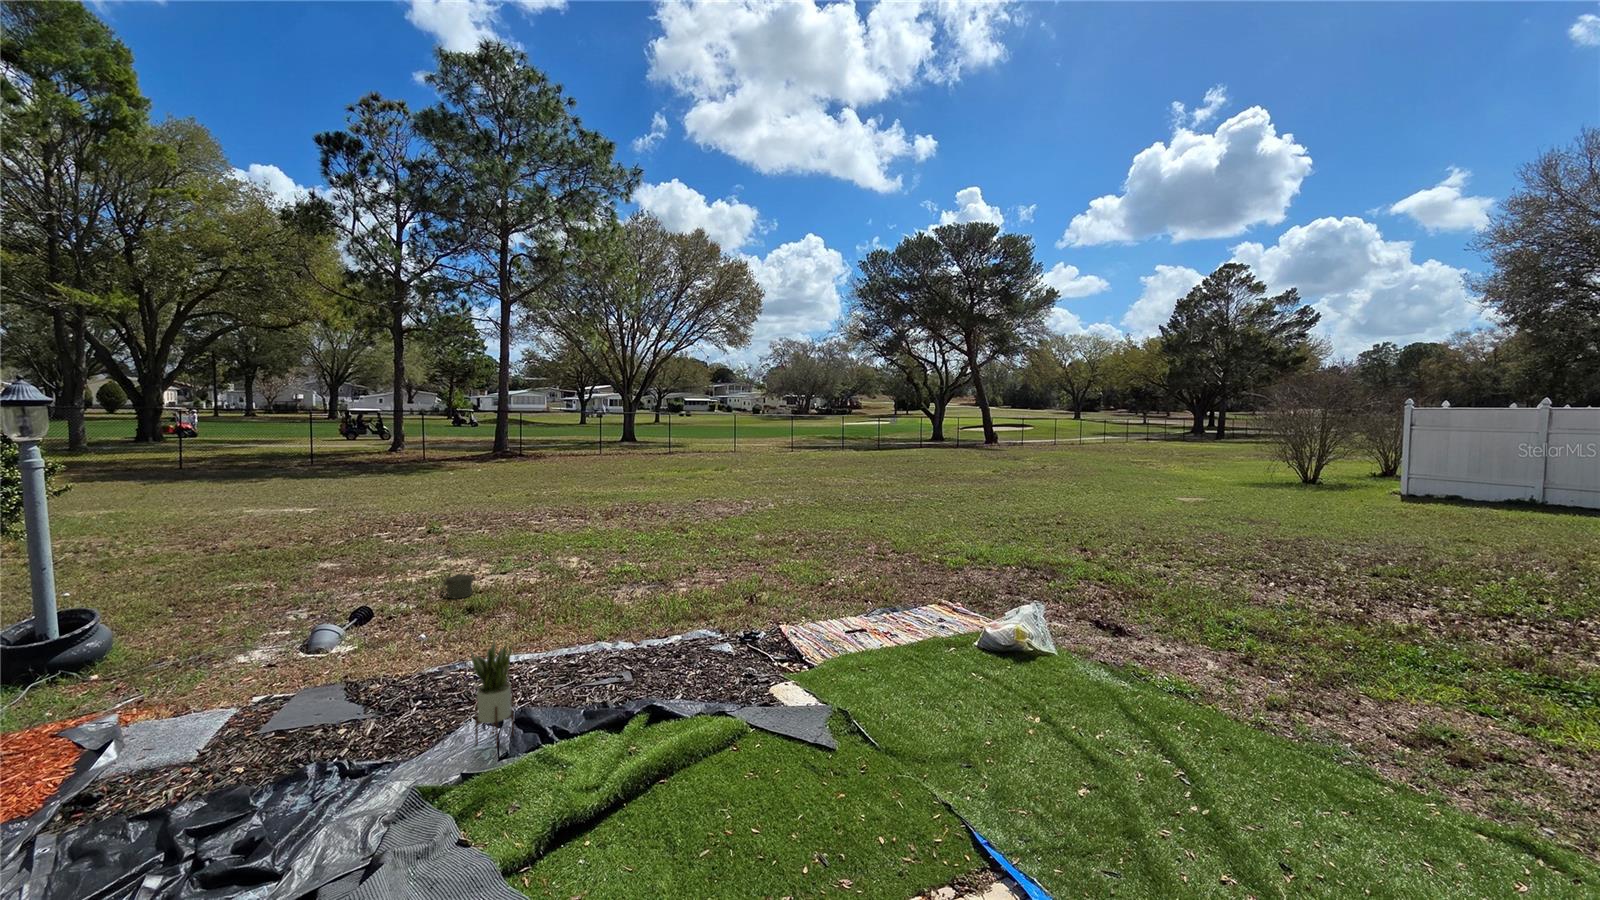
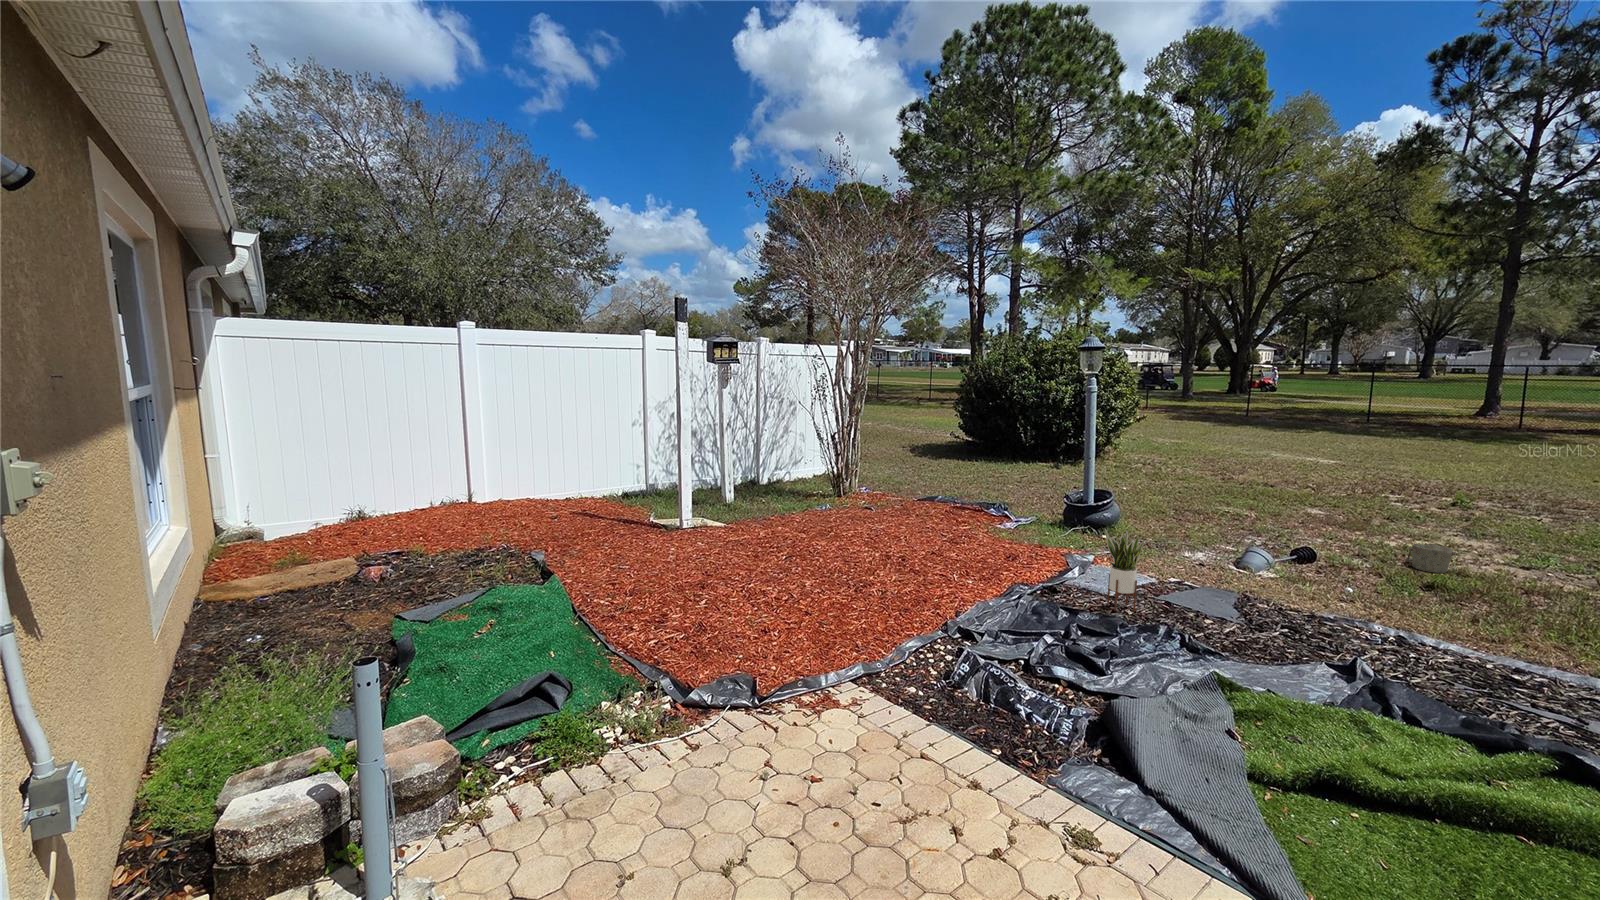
potted plant: present [469,640,514,746] -> present [1105,529,1143,612]

